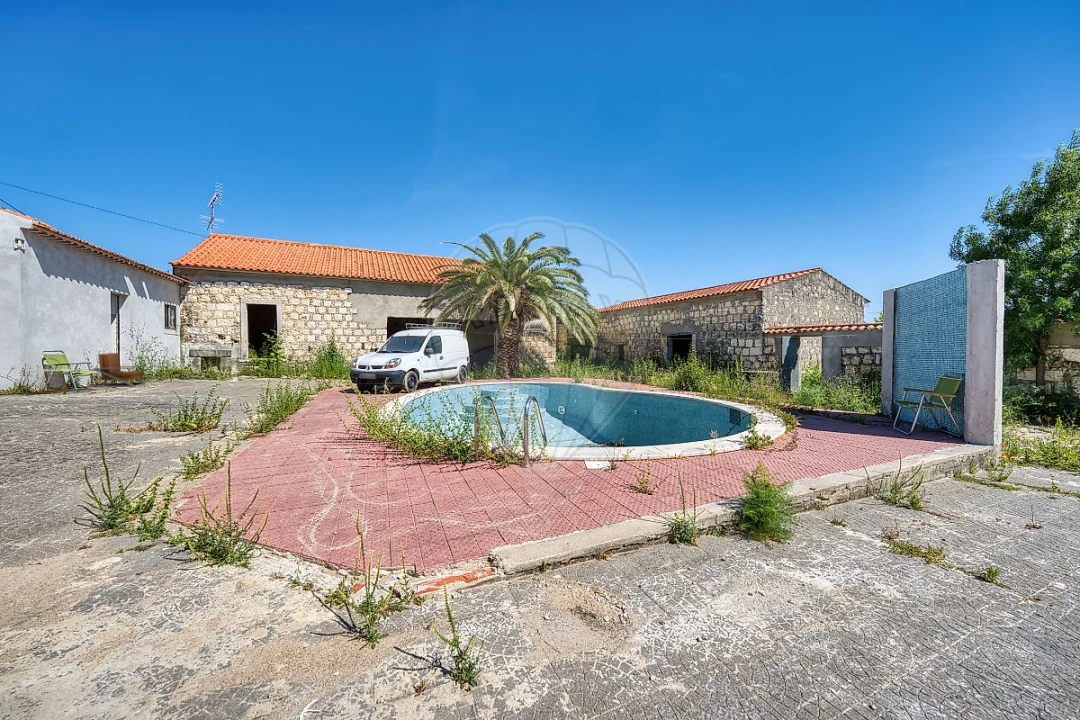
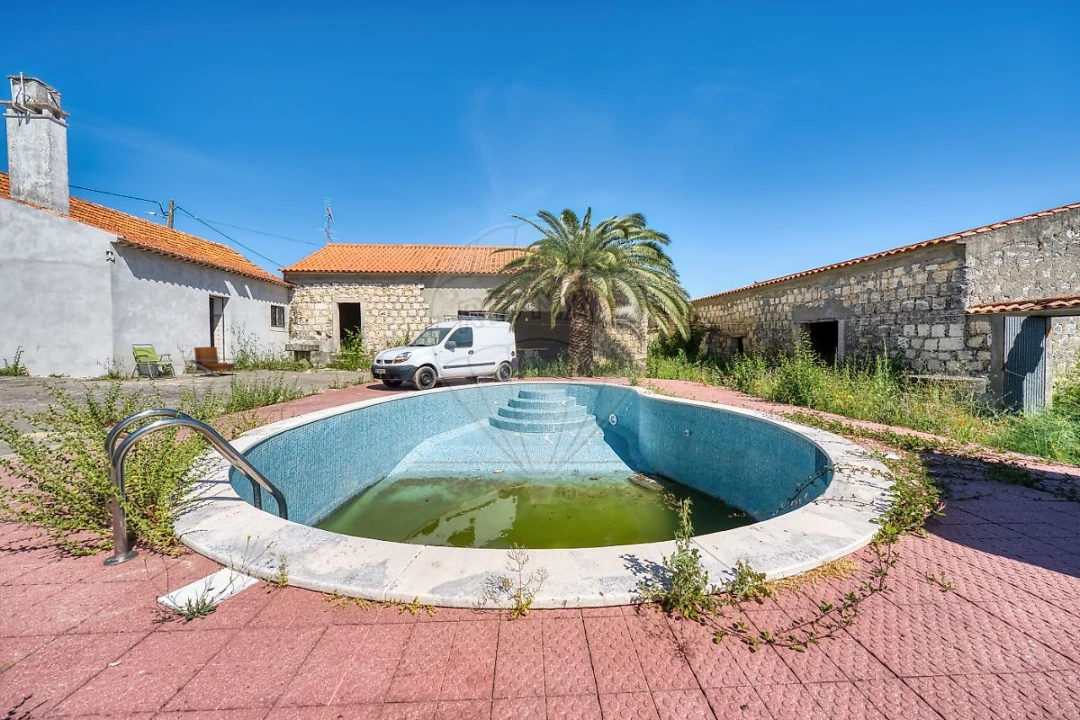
side table: present [31,365,74,393] -> none [129,356,165,381]

